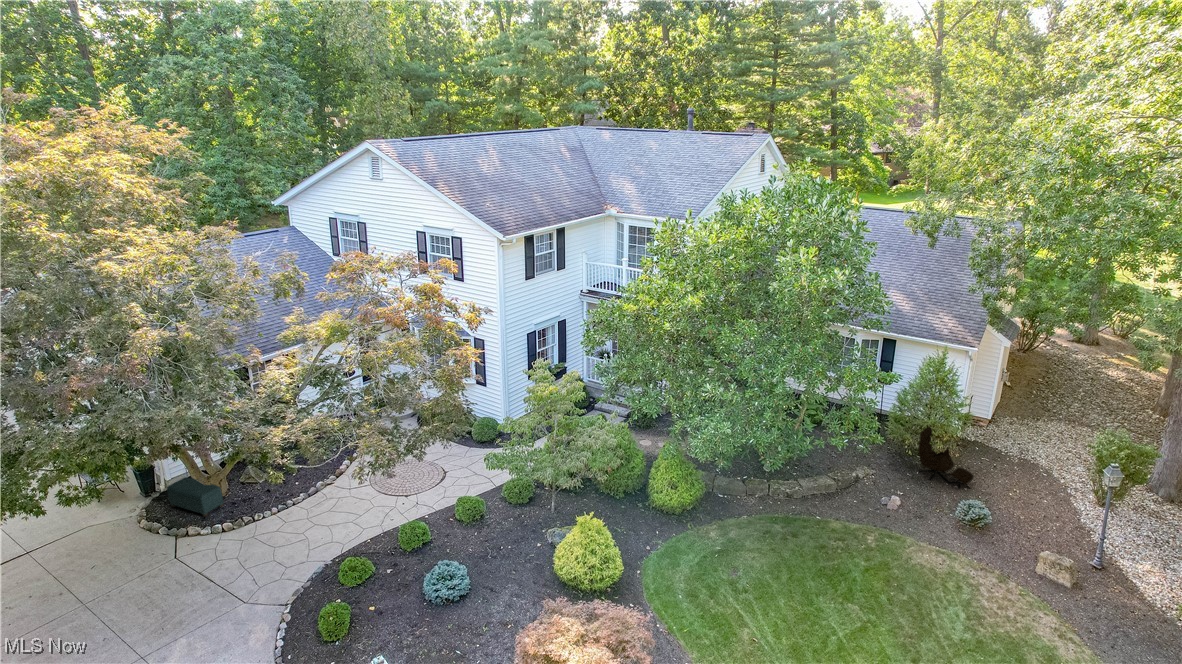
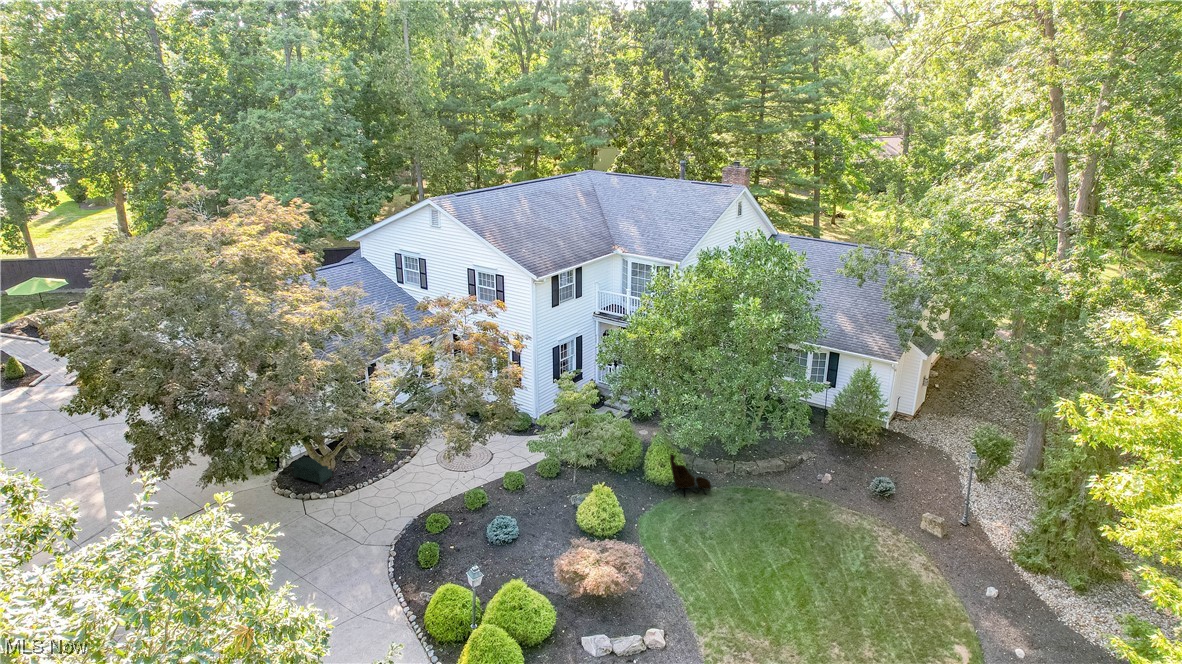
lounge chair: present [918,427,974,488] -> present [670,454,711,497]

